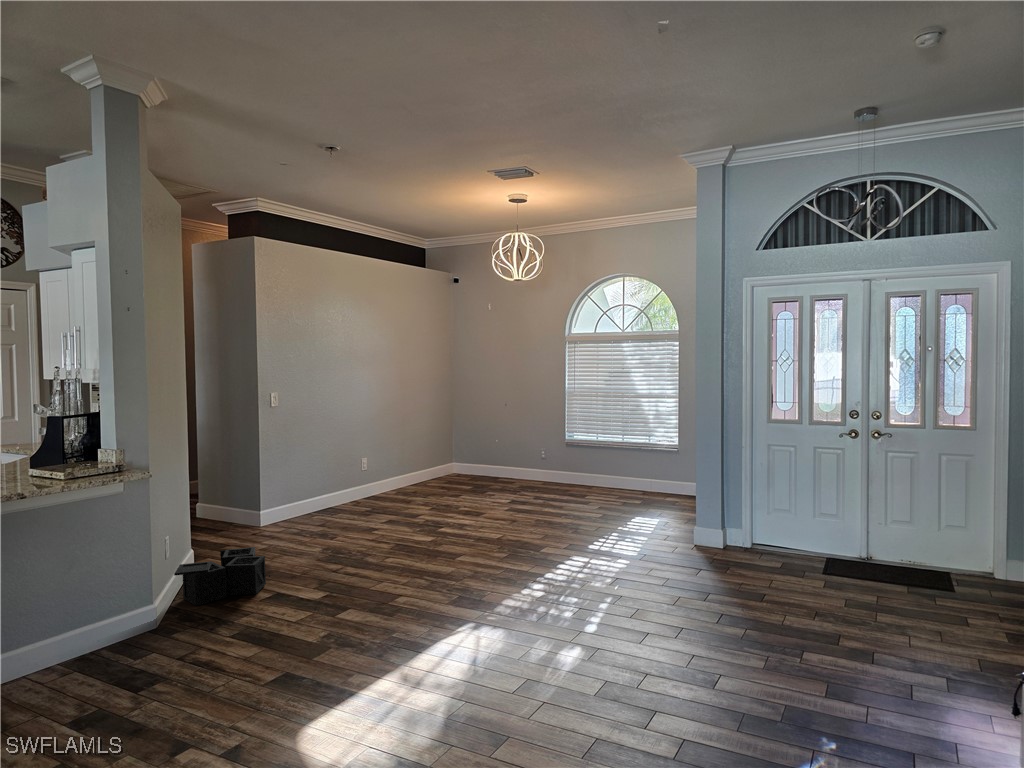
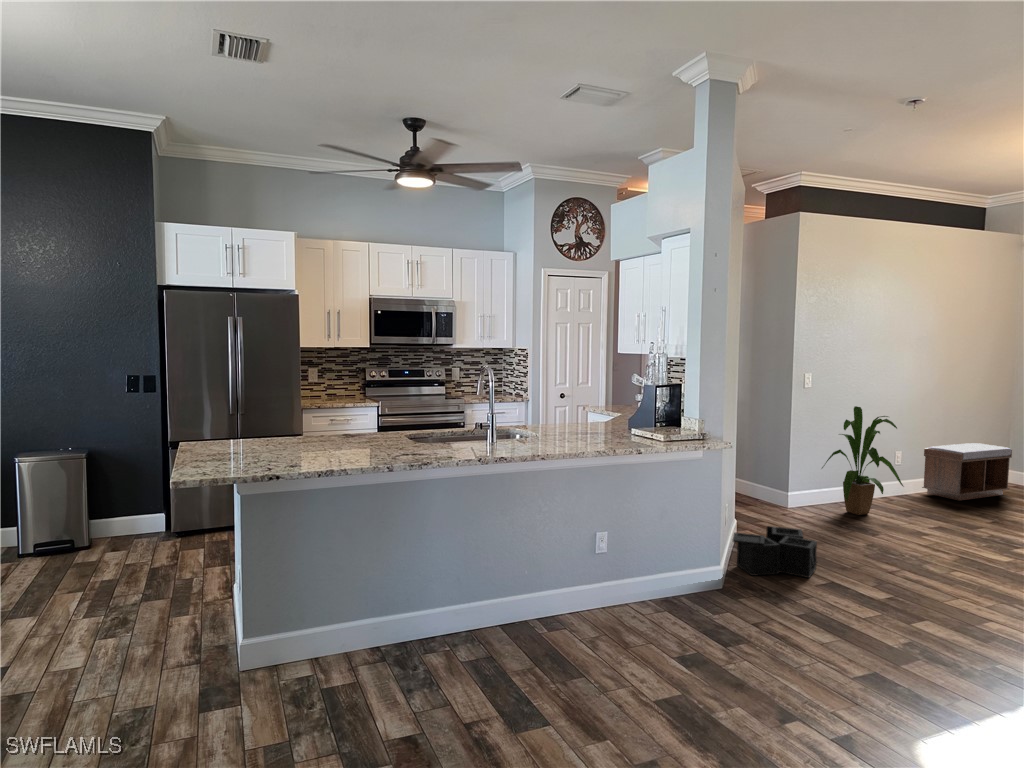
house plant: none [290,422,363,522] -> present [822,406,903,515]
bench: none [385,444,450,494] -> present [922,443,1012,501]

